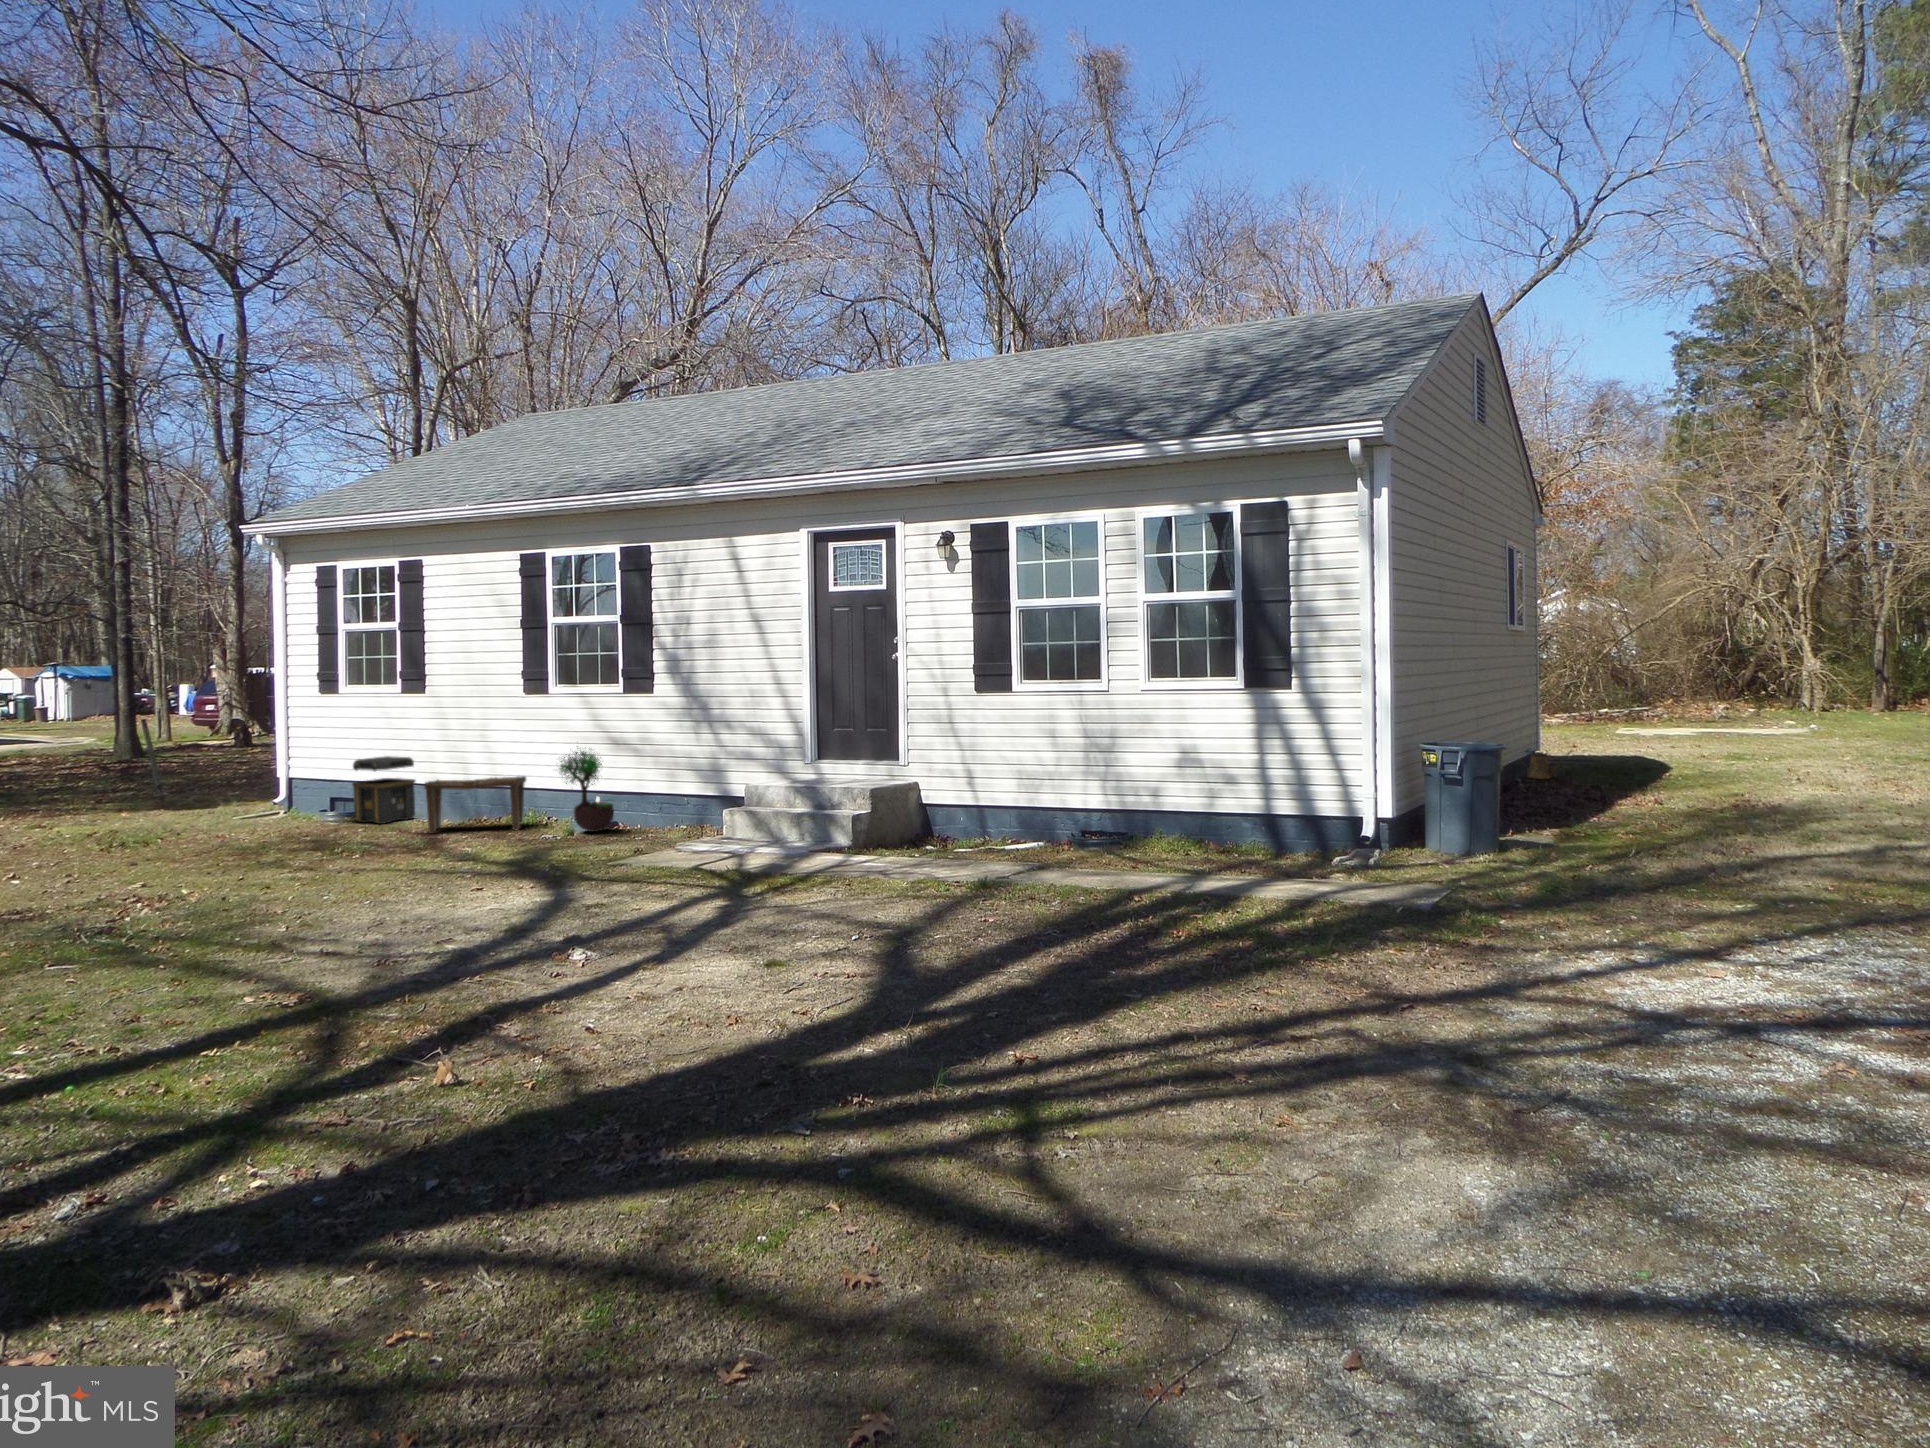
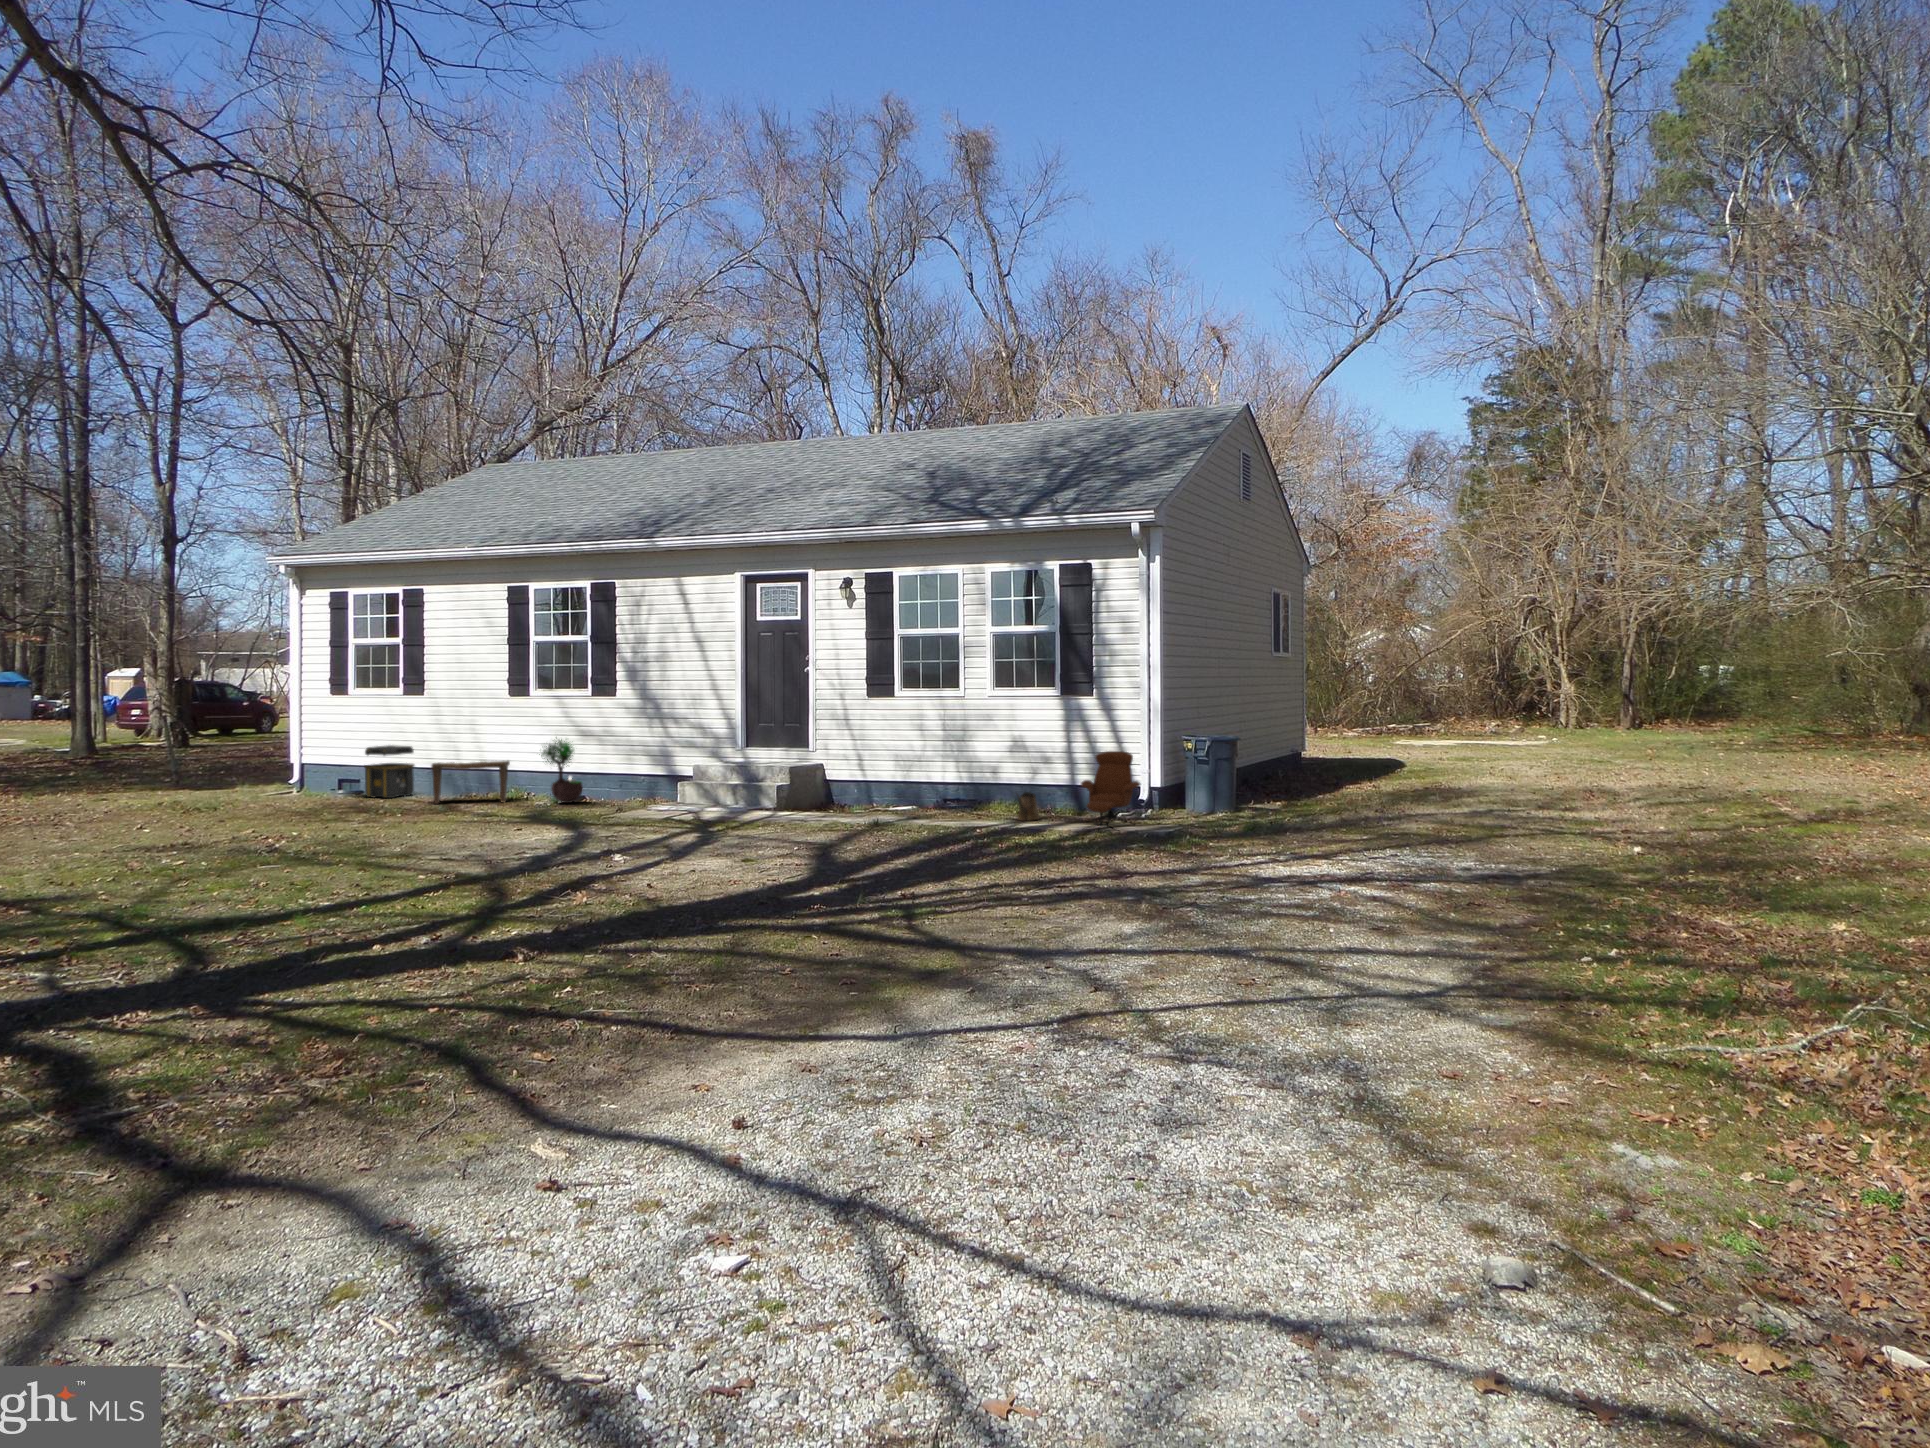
watering can: present [1526,752,1570,779] -> present [1017,792,1040,821]
lounge chair: none [1278,766,1367,889] -> present [1081,751,1140,831]

